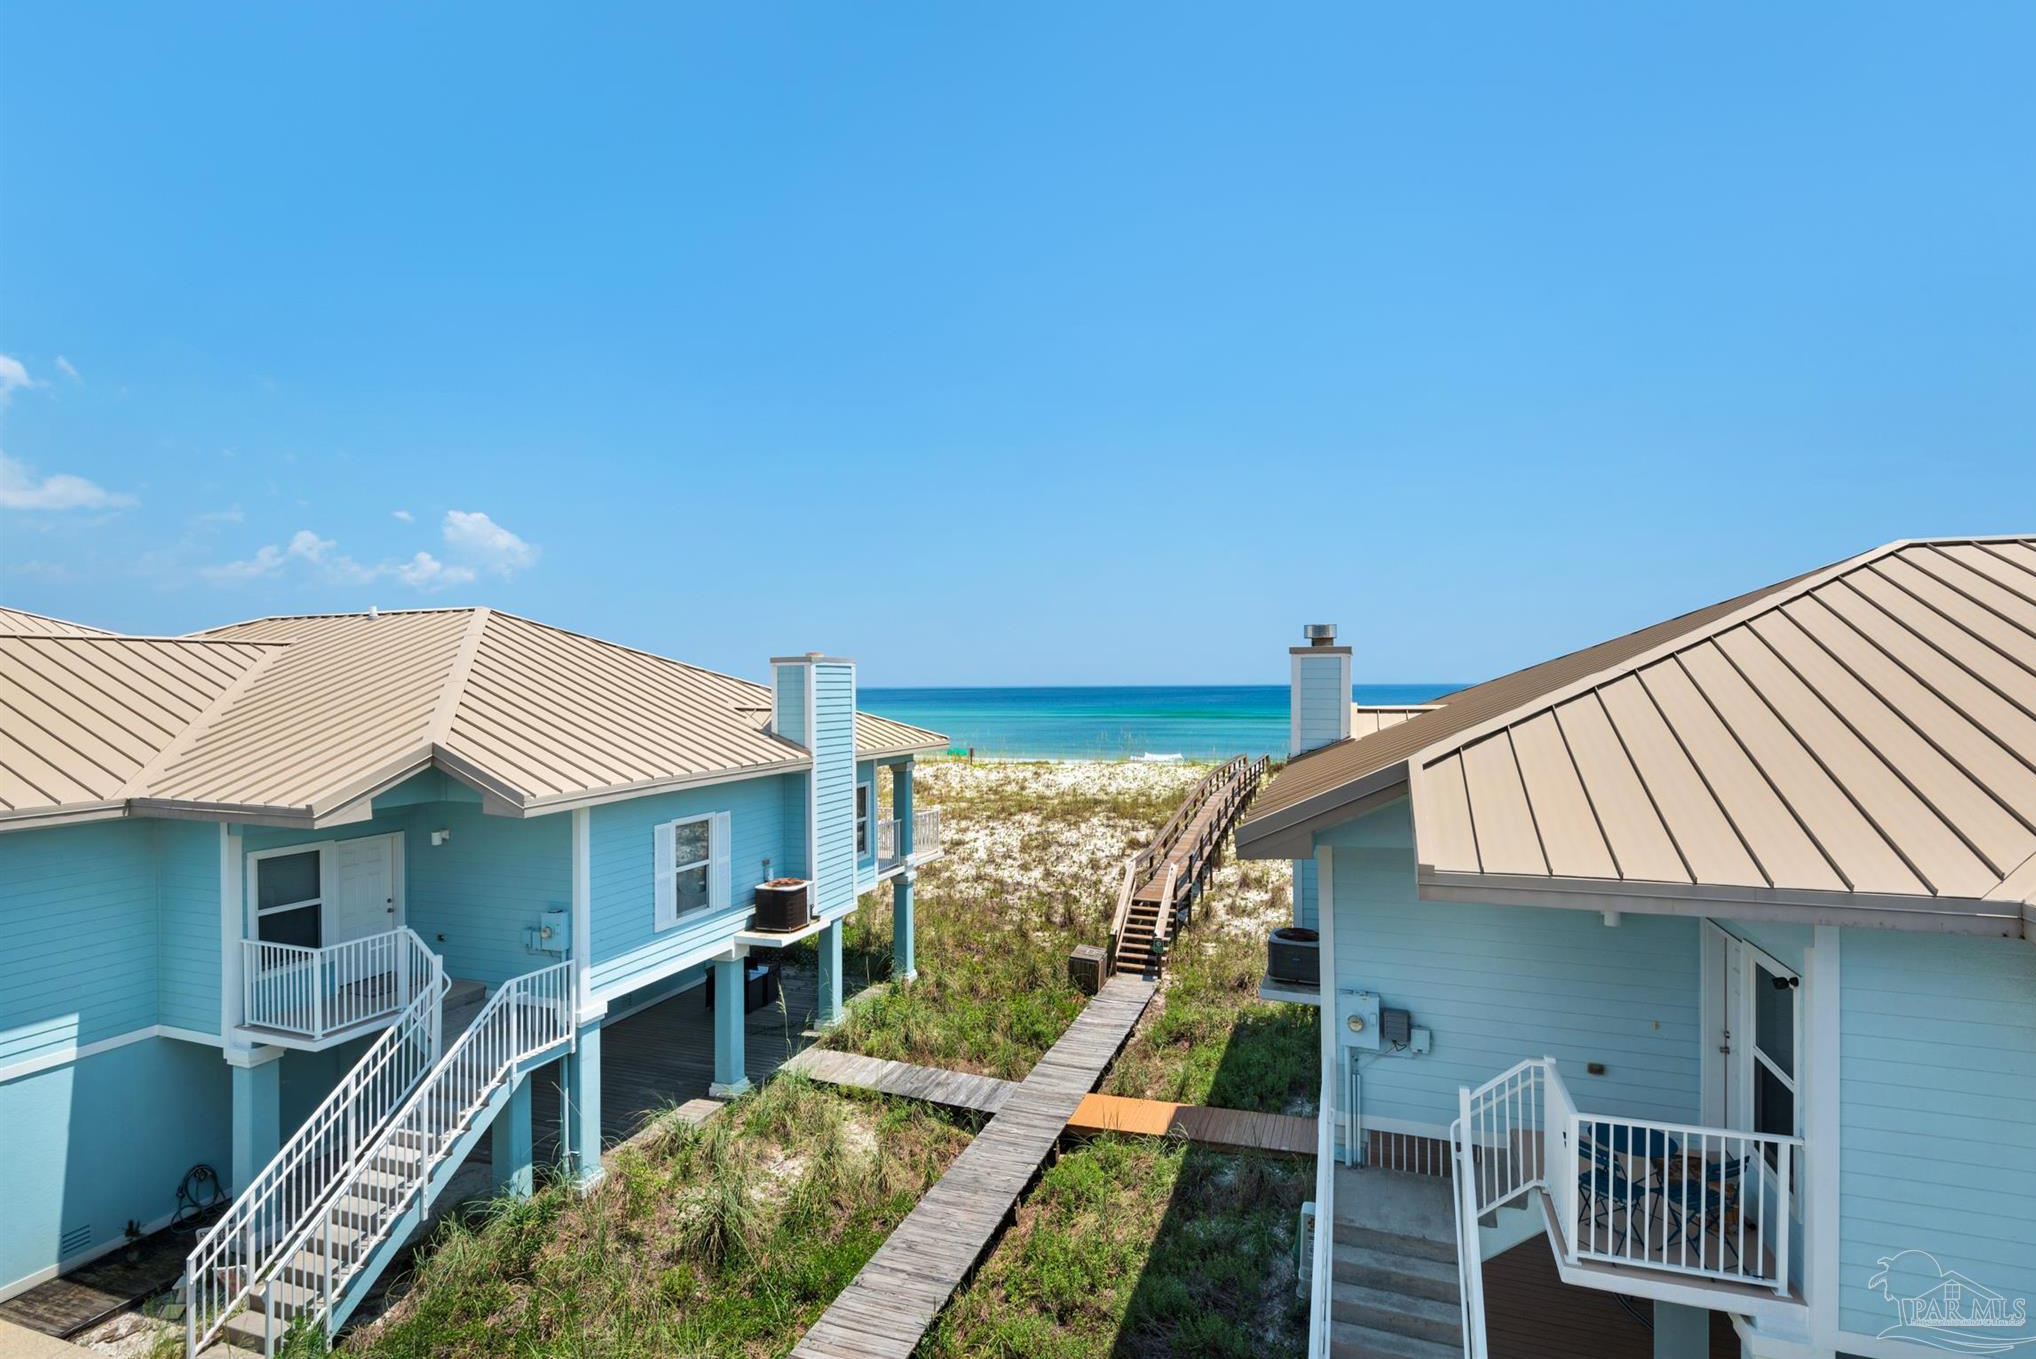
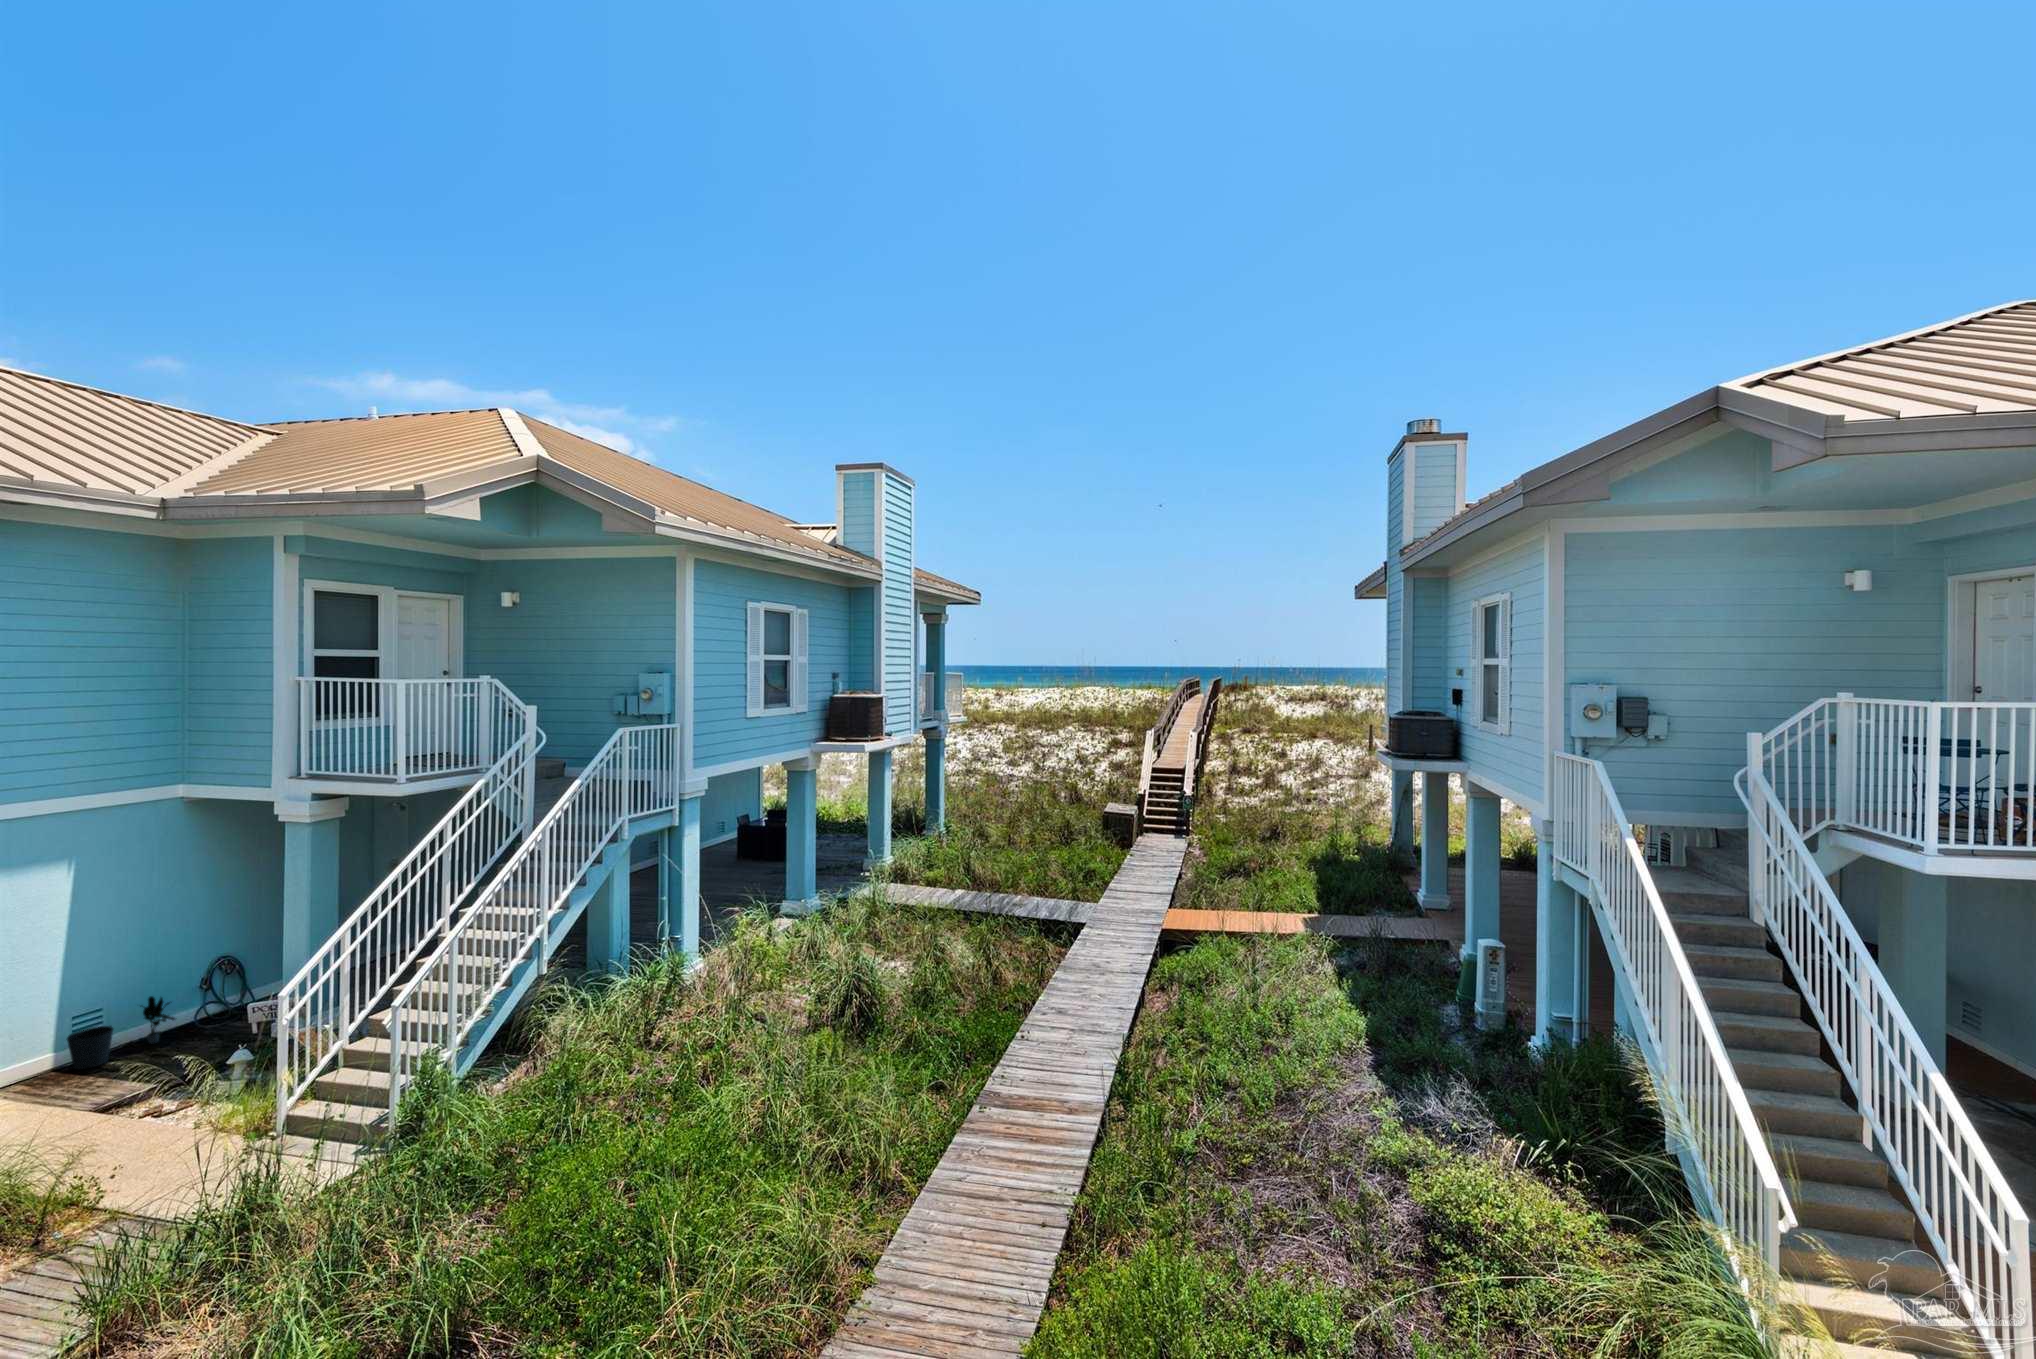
bucket: none [56,1251,96,1293] -> present [66,1026,113,1069]

